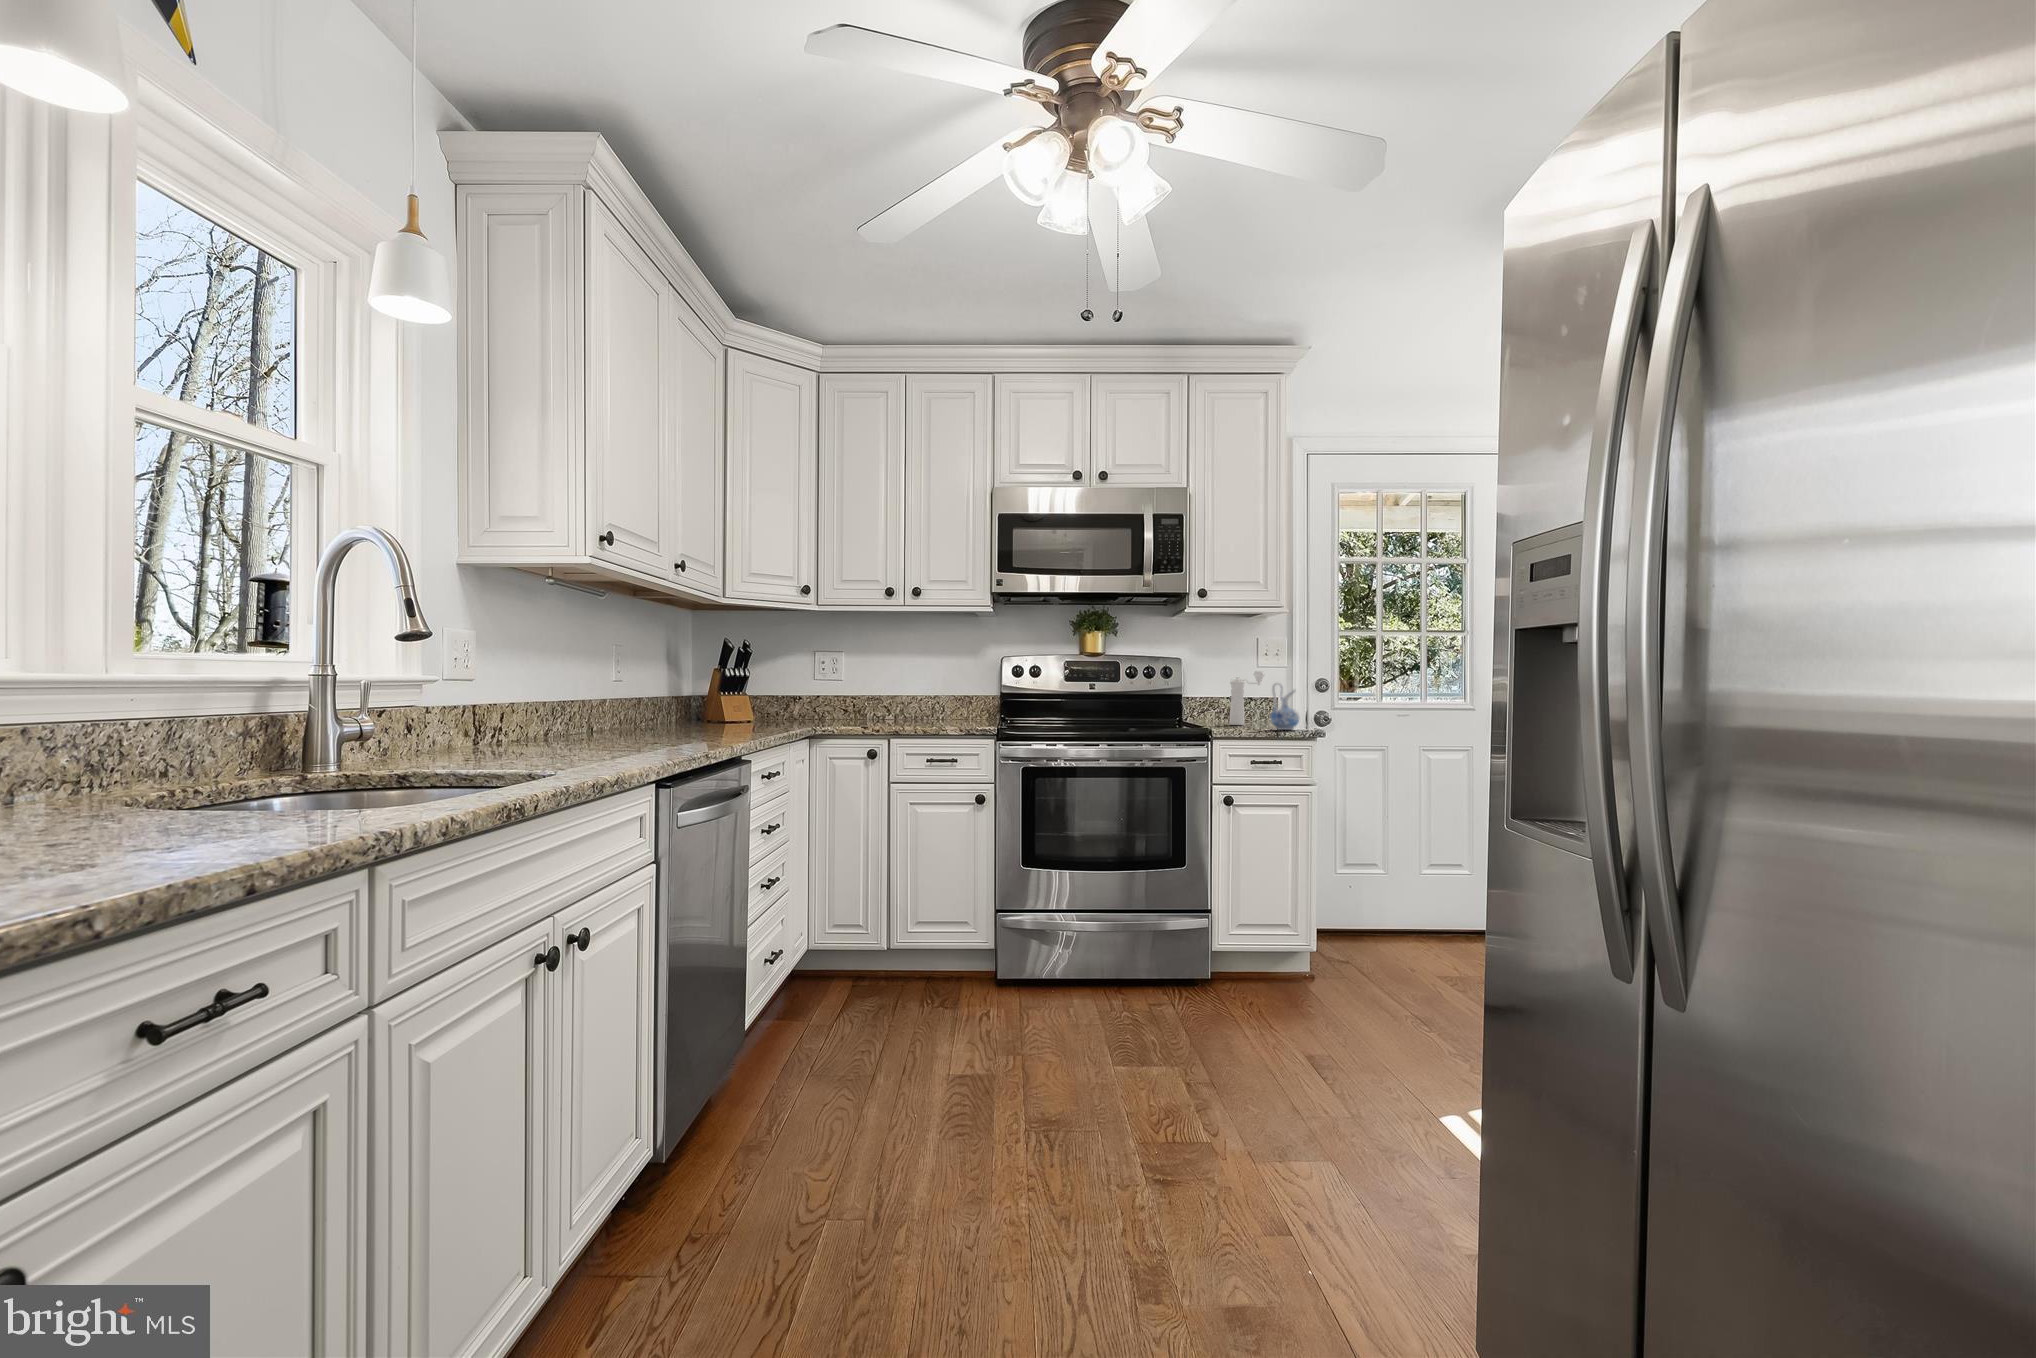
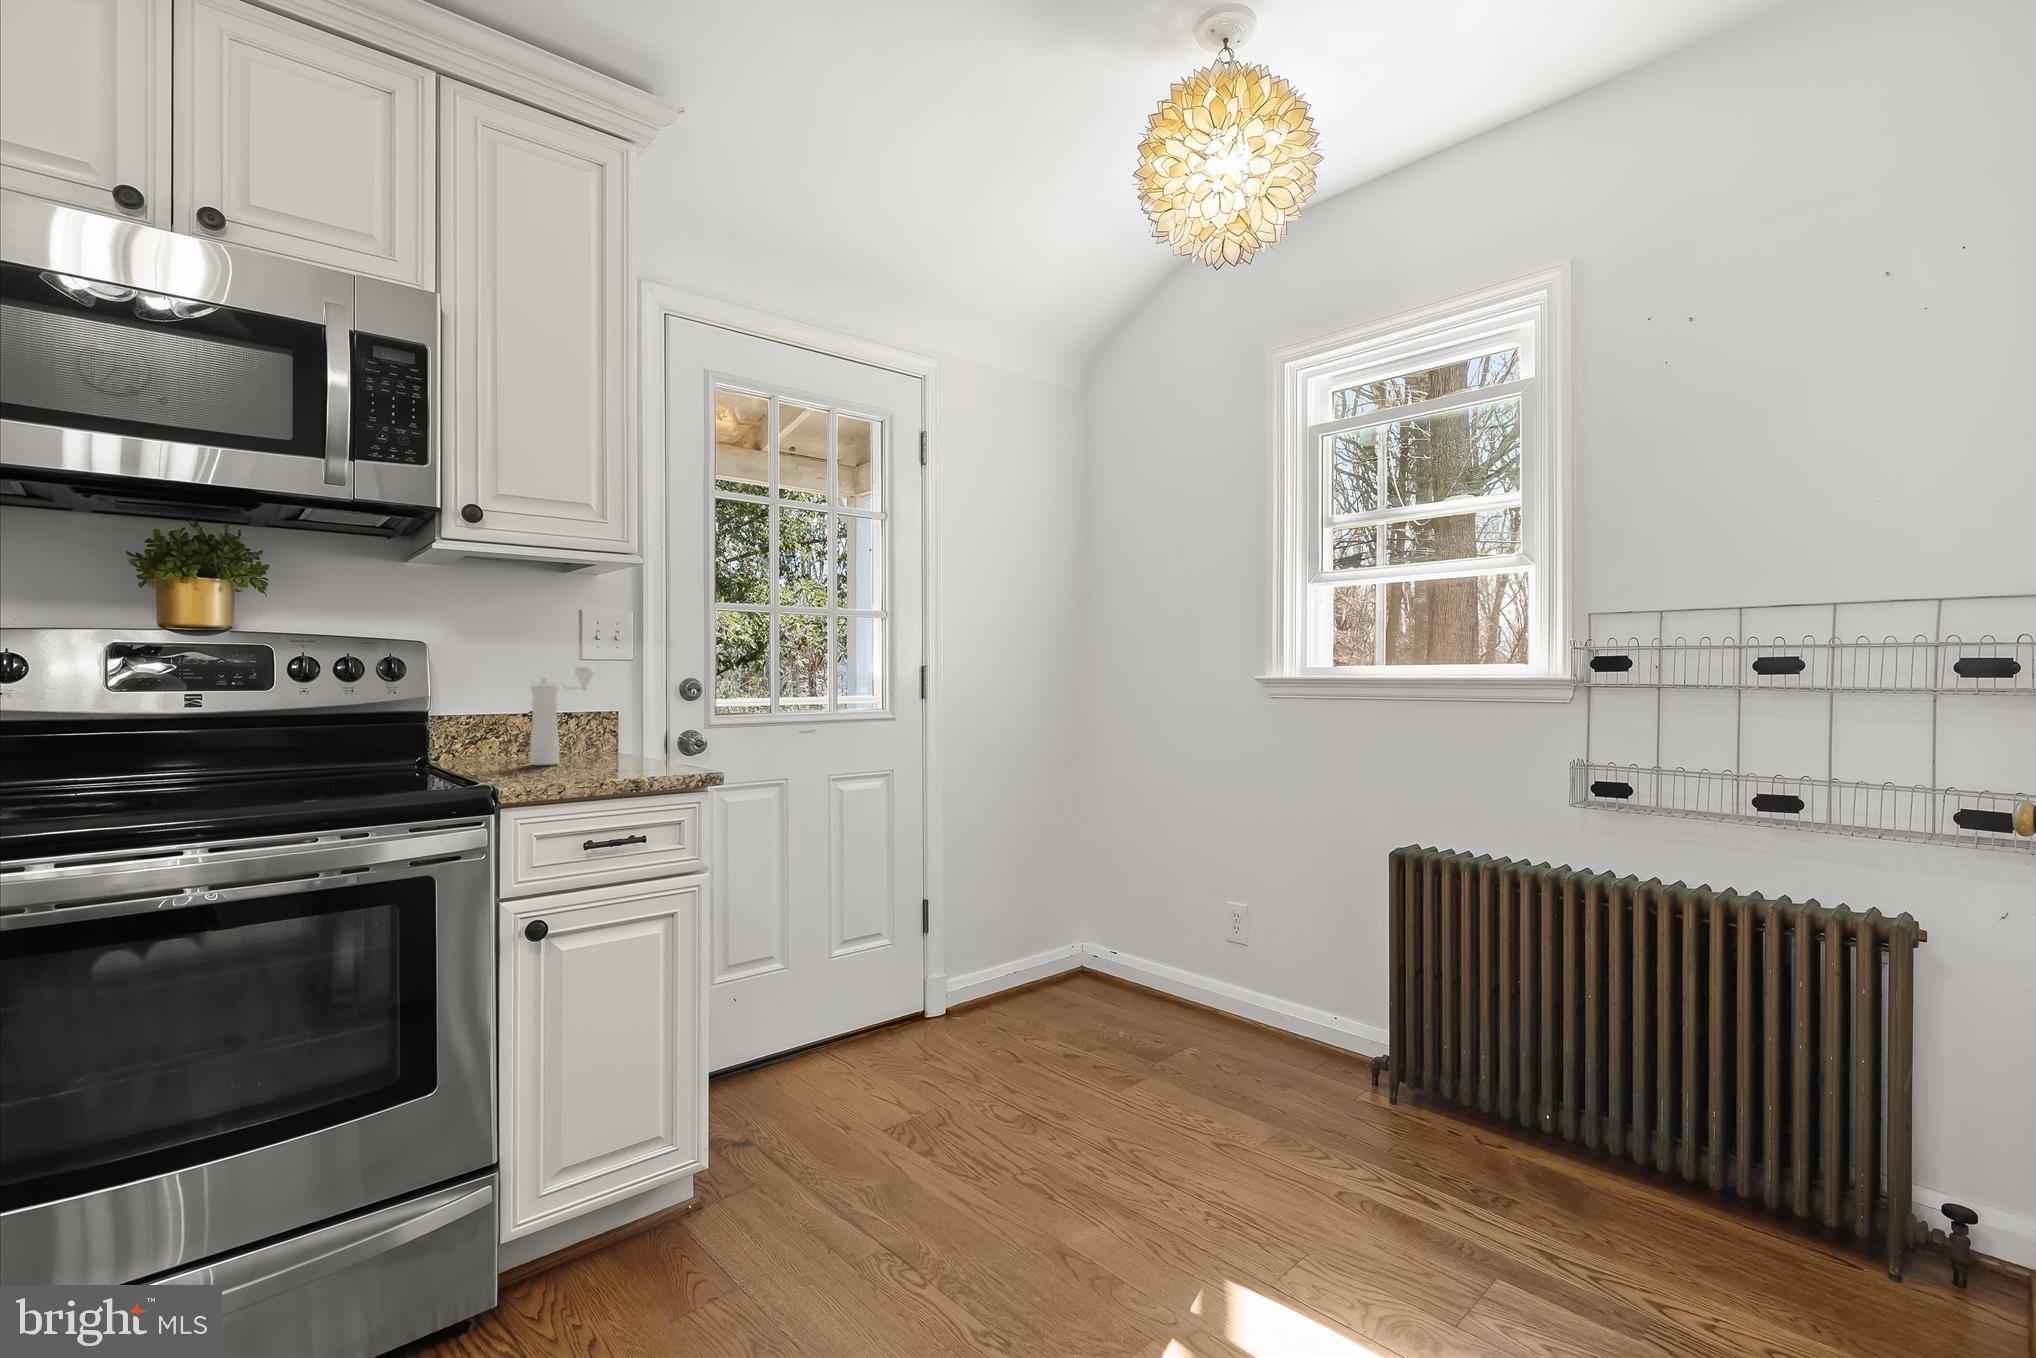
ceramic pitcher: present [1270,683,1299,730] -> none [616,687,670,773]

